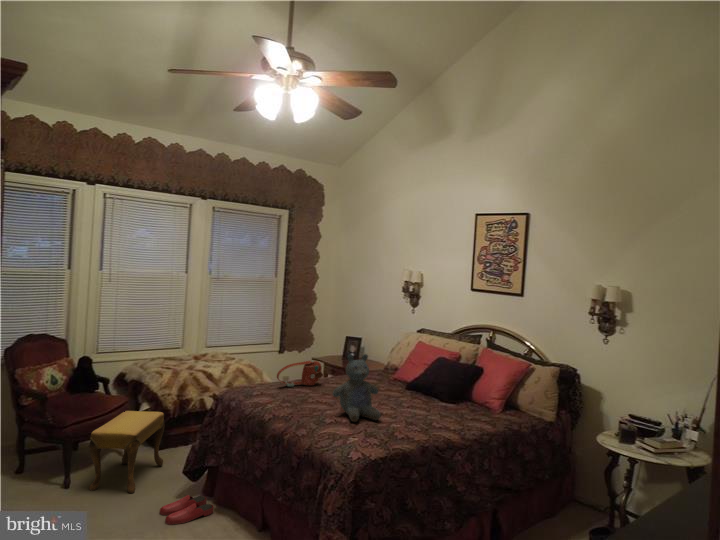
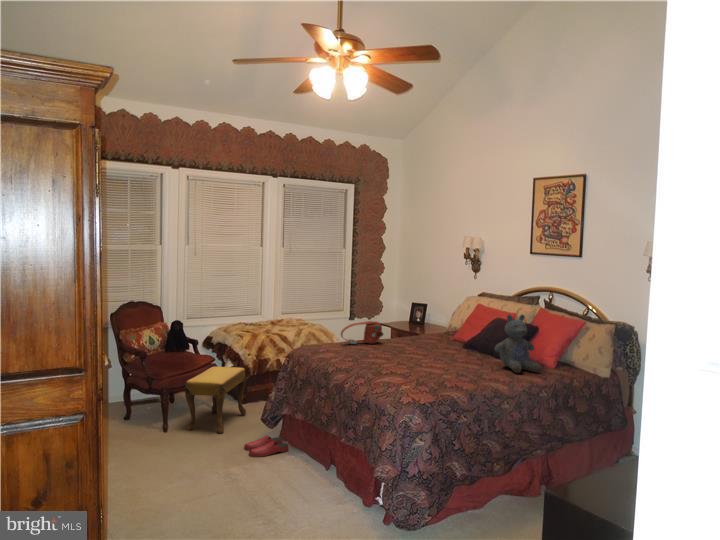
stuffed bear: present [332,354,381,422] -> present [494,315,540,373]

